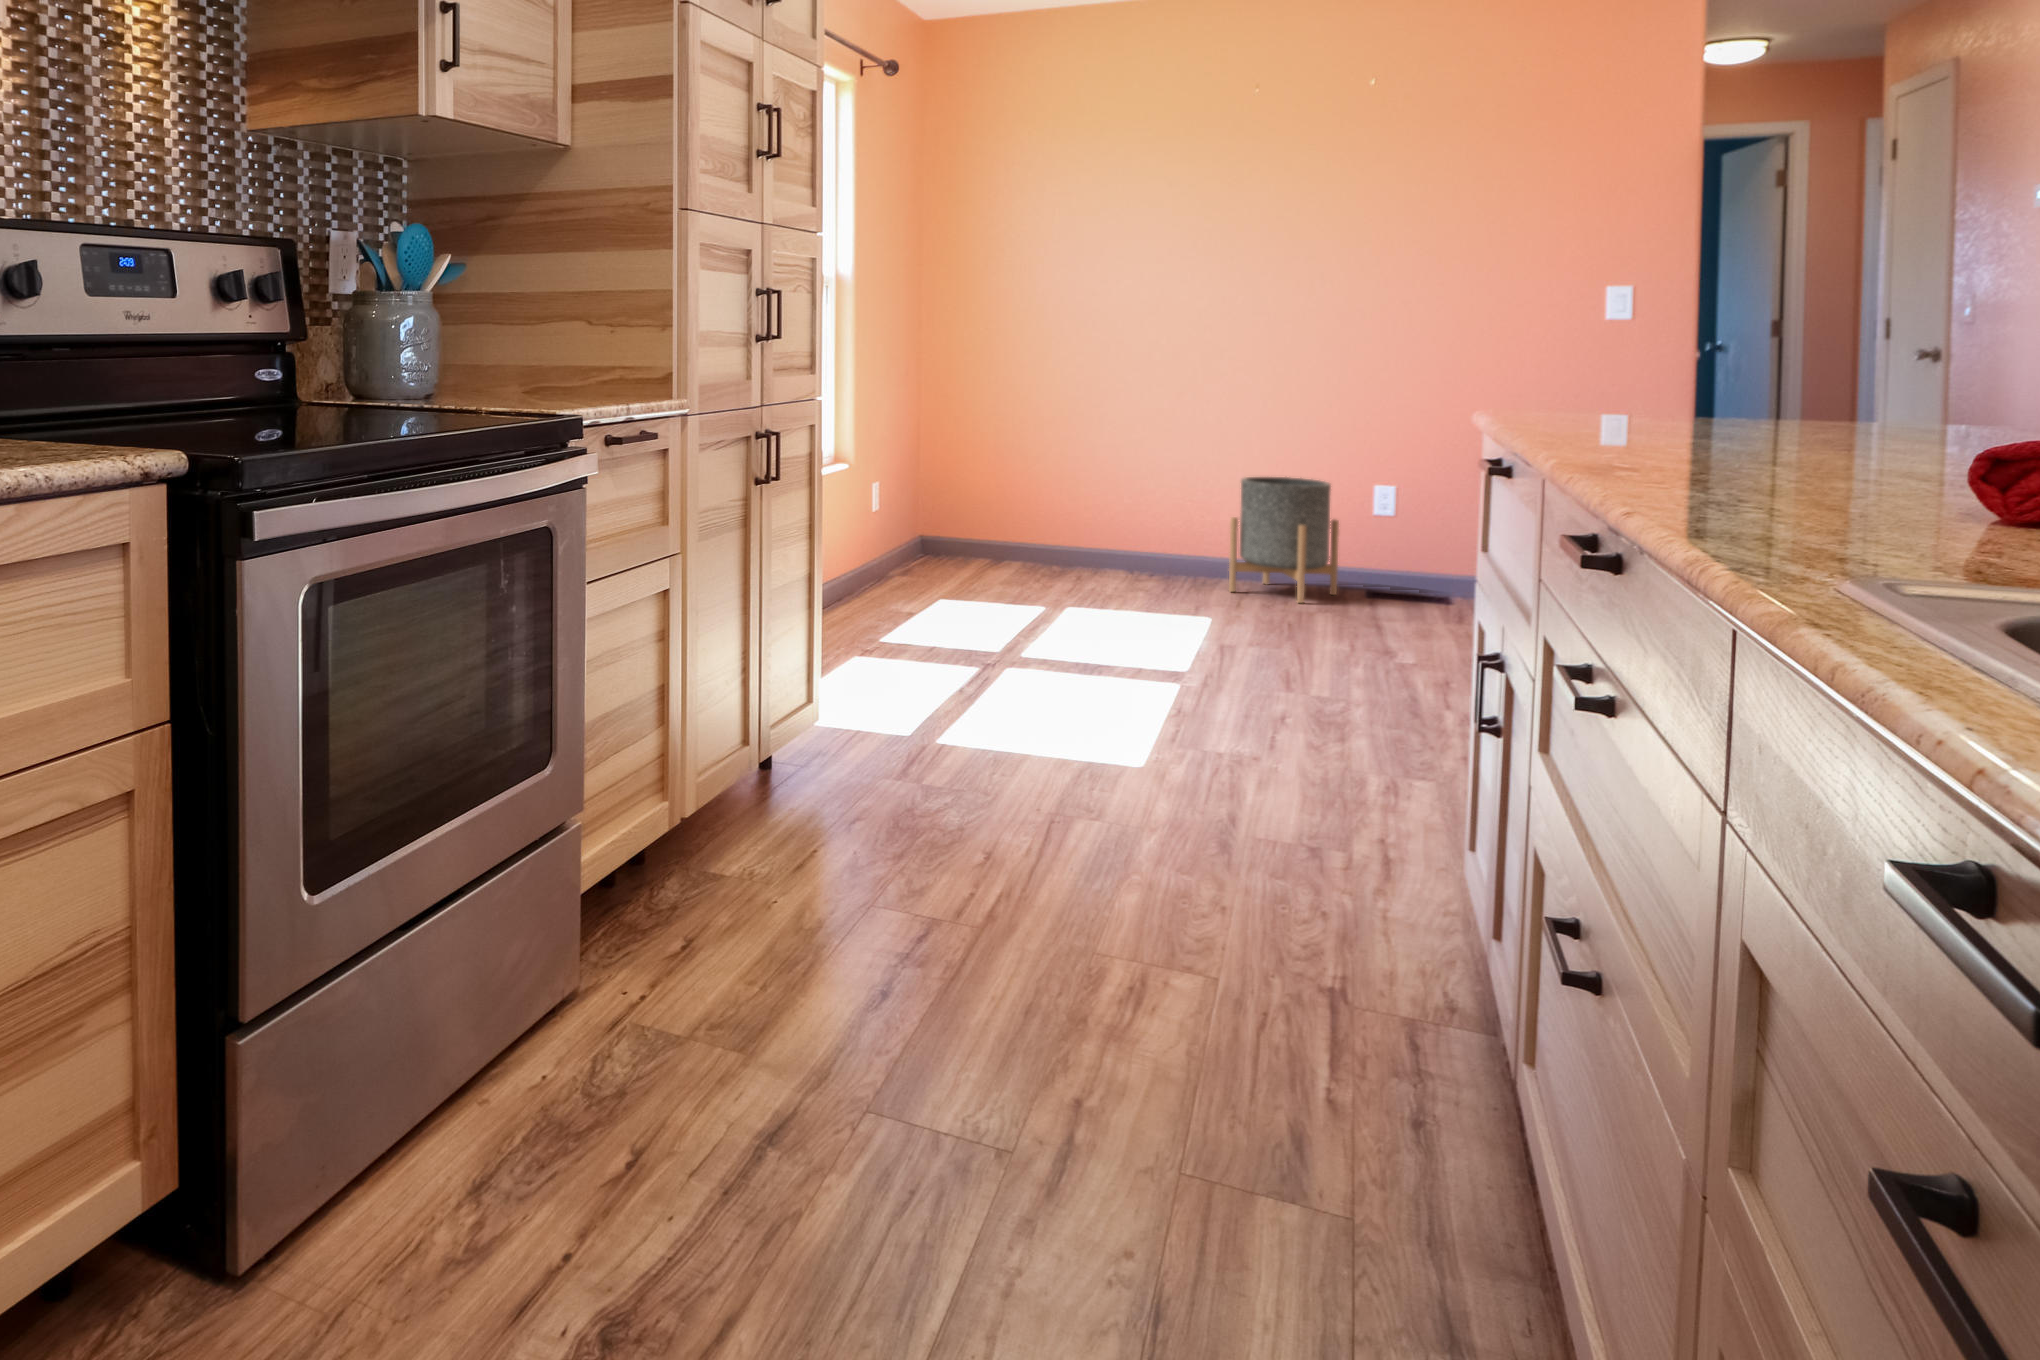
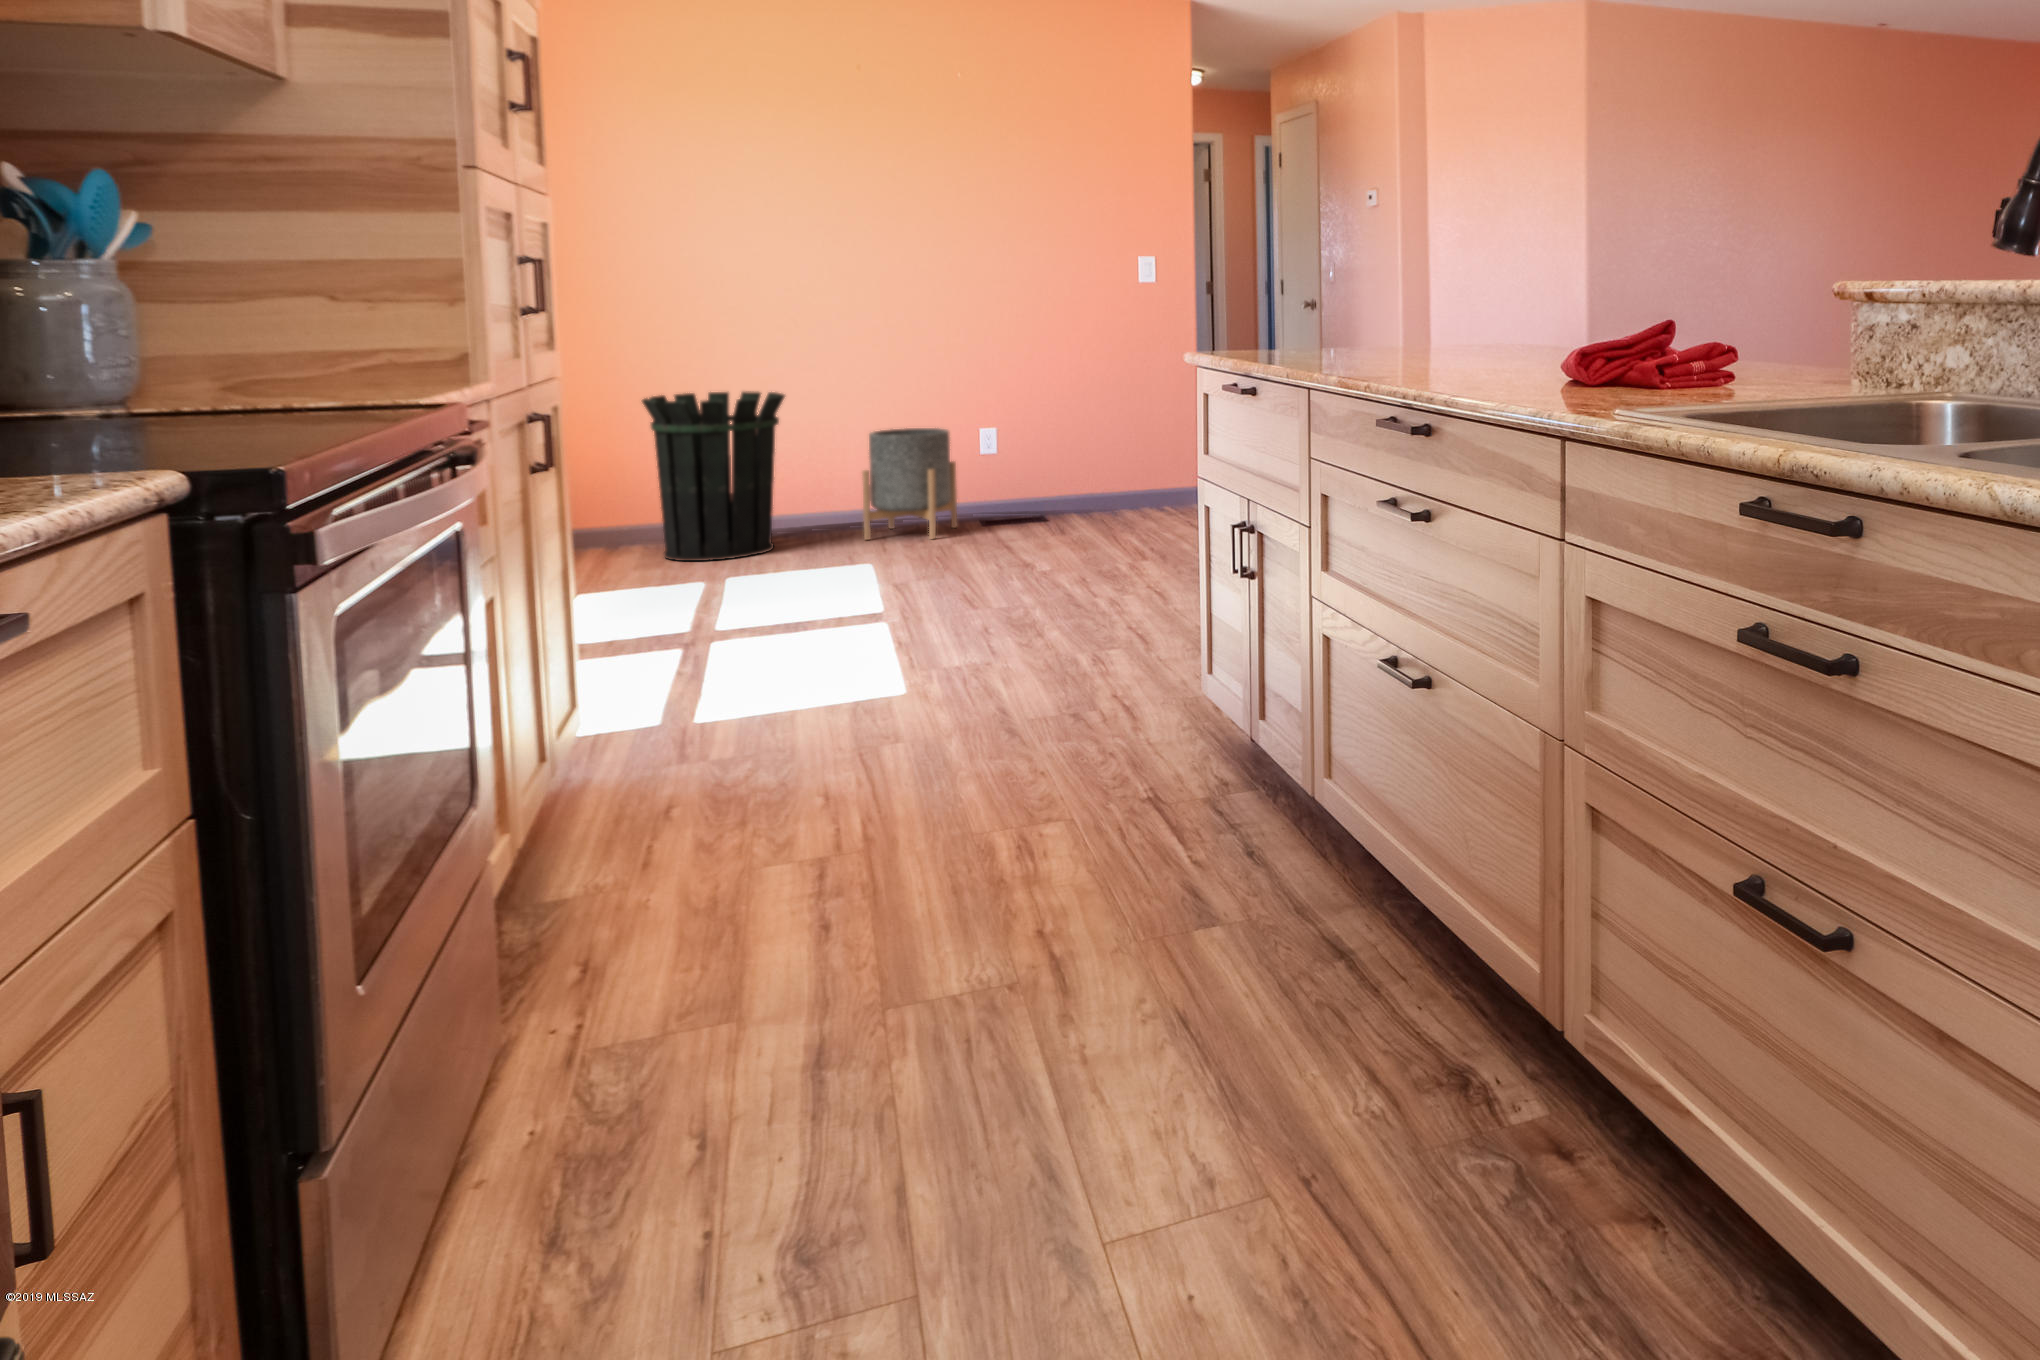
waste bin: none [1029,423,1159,589] -> present [642,391,785,561]

